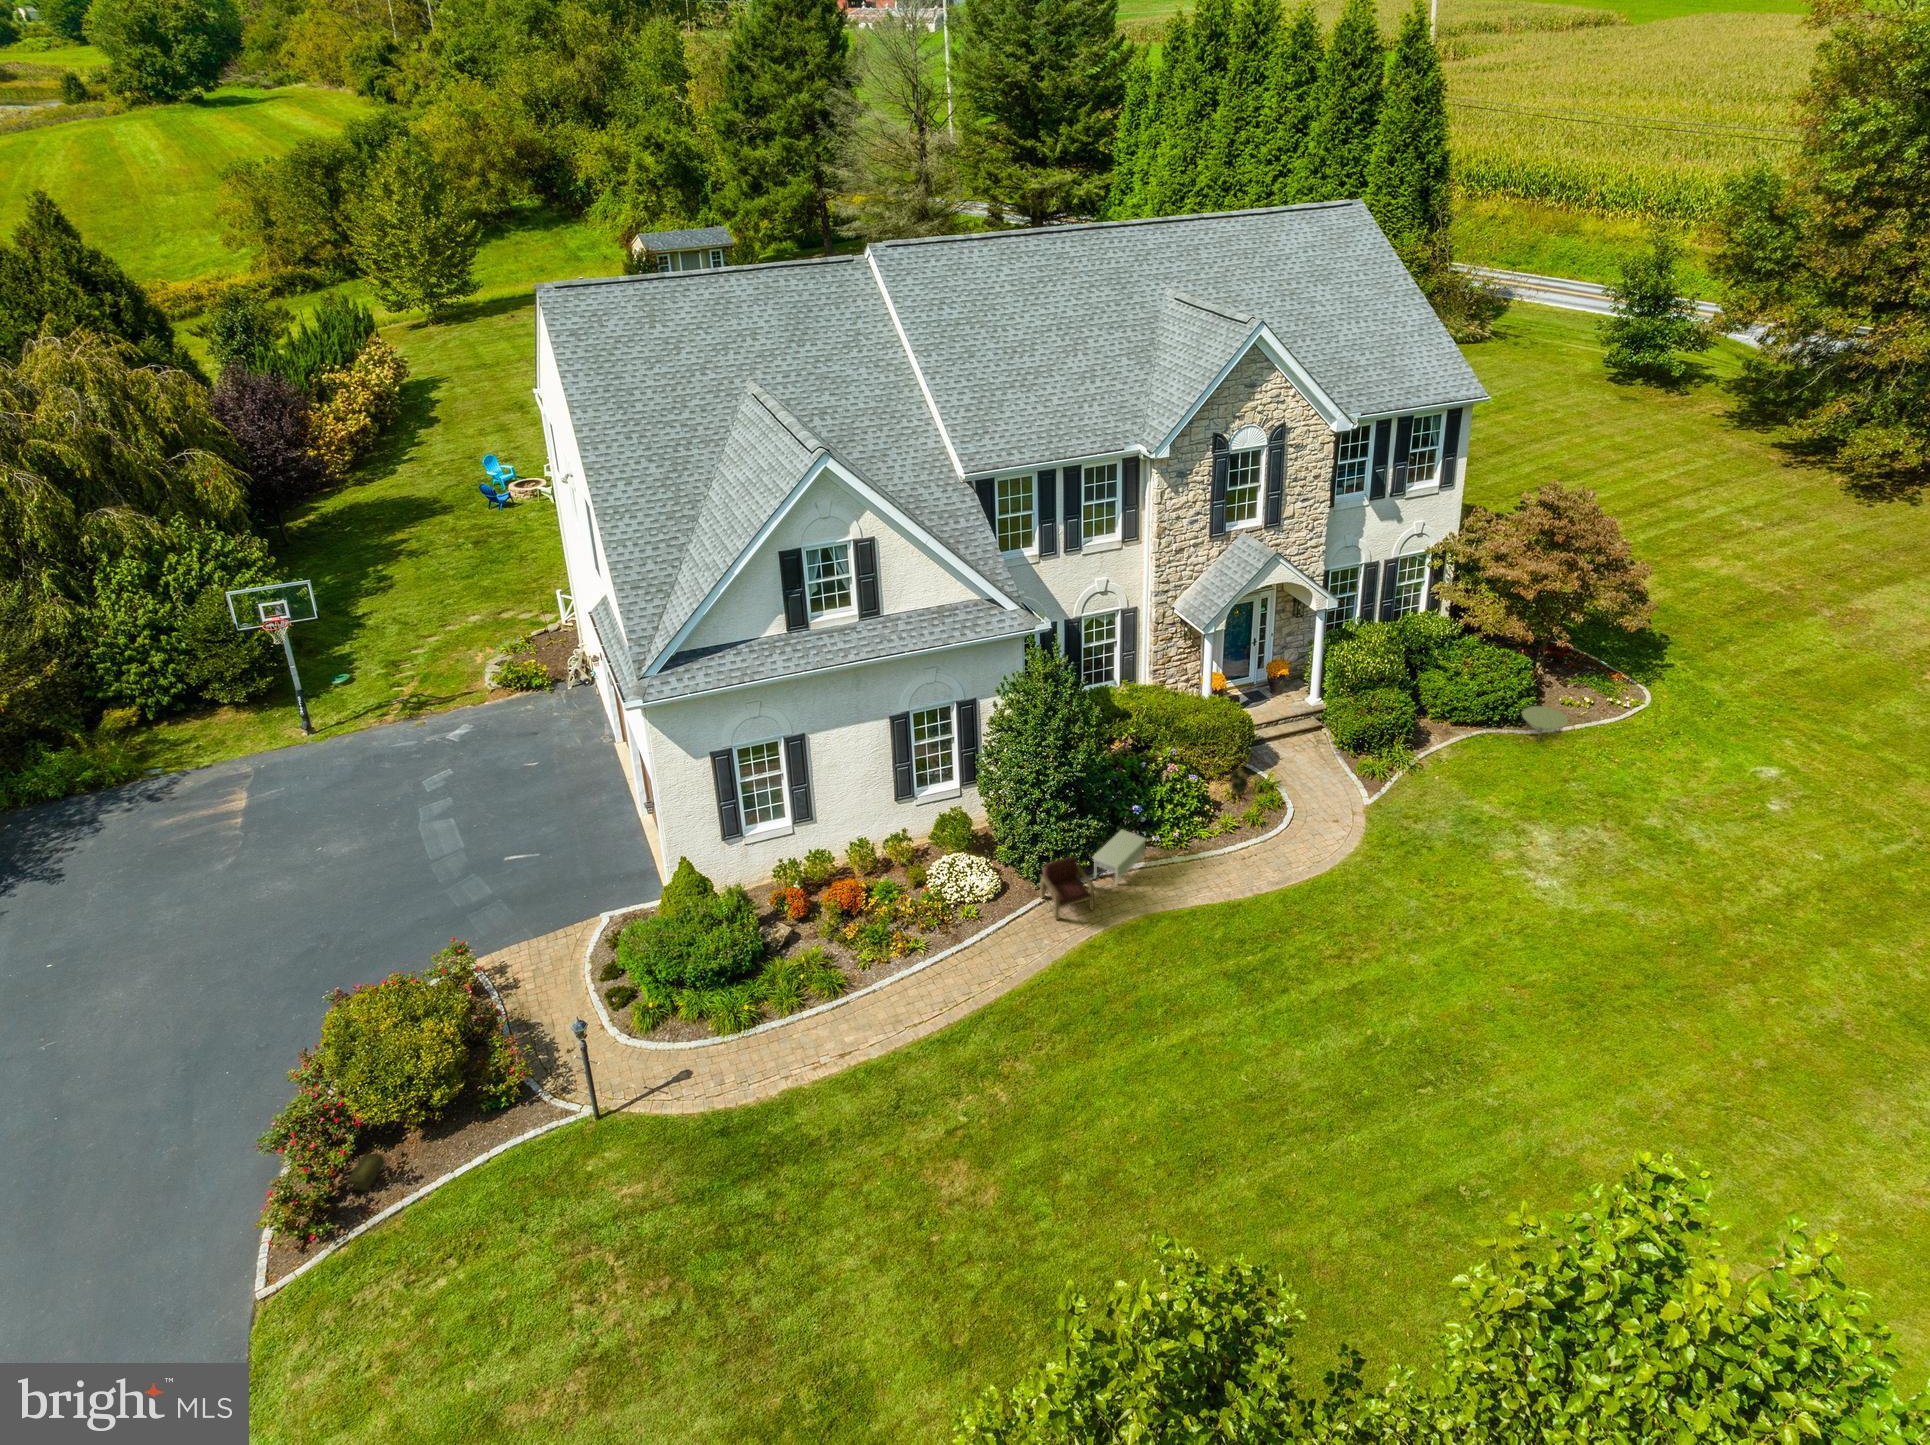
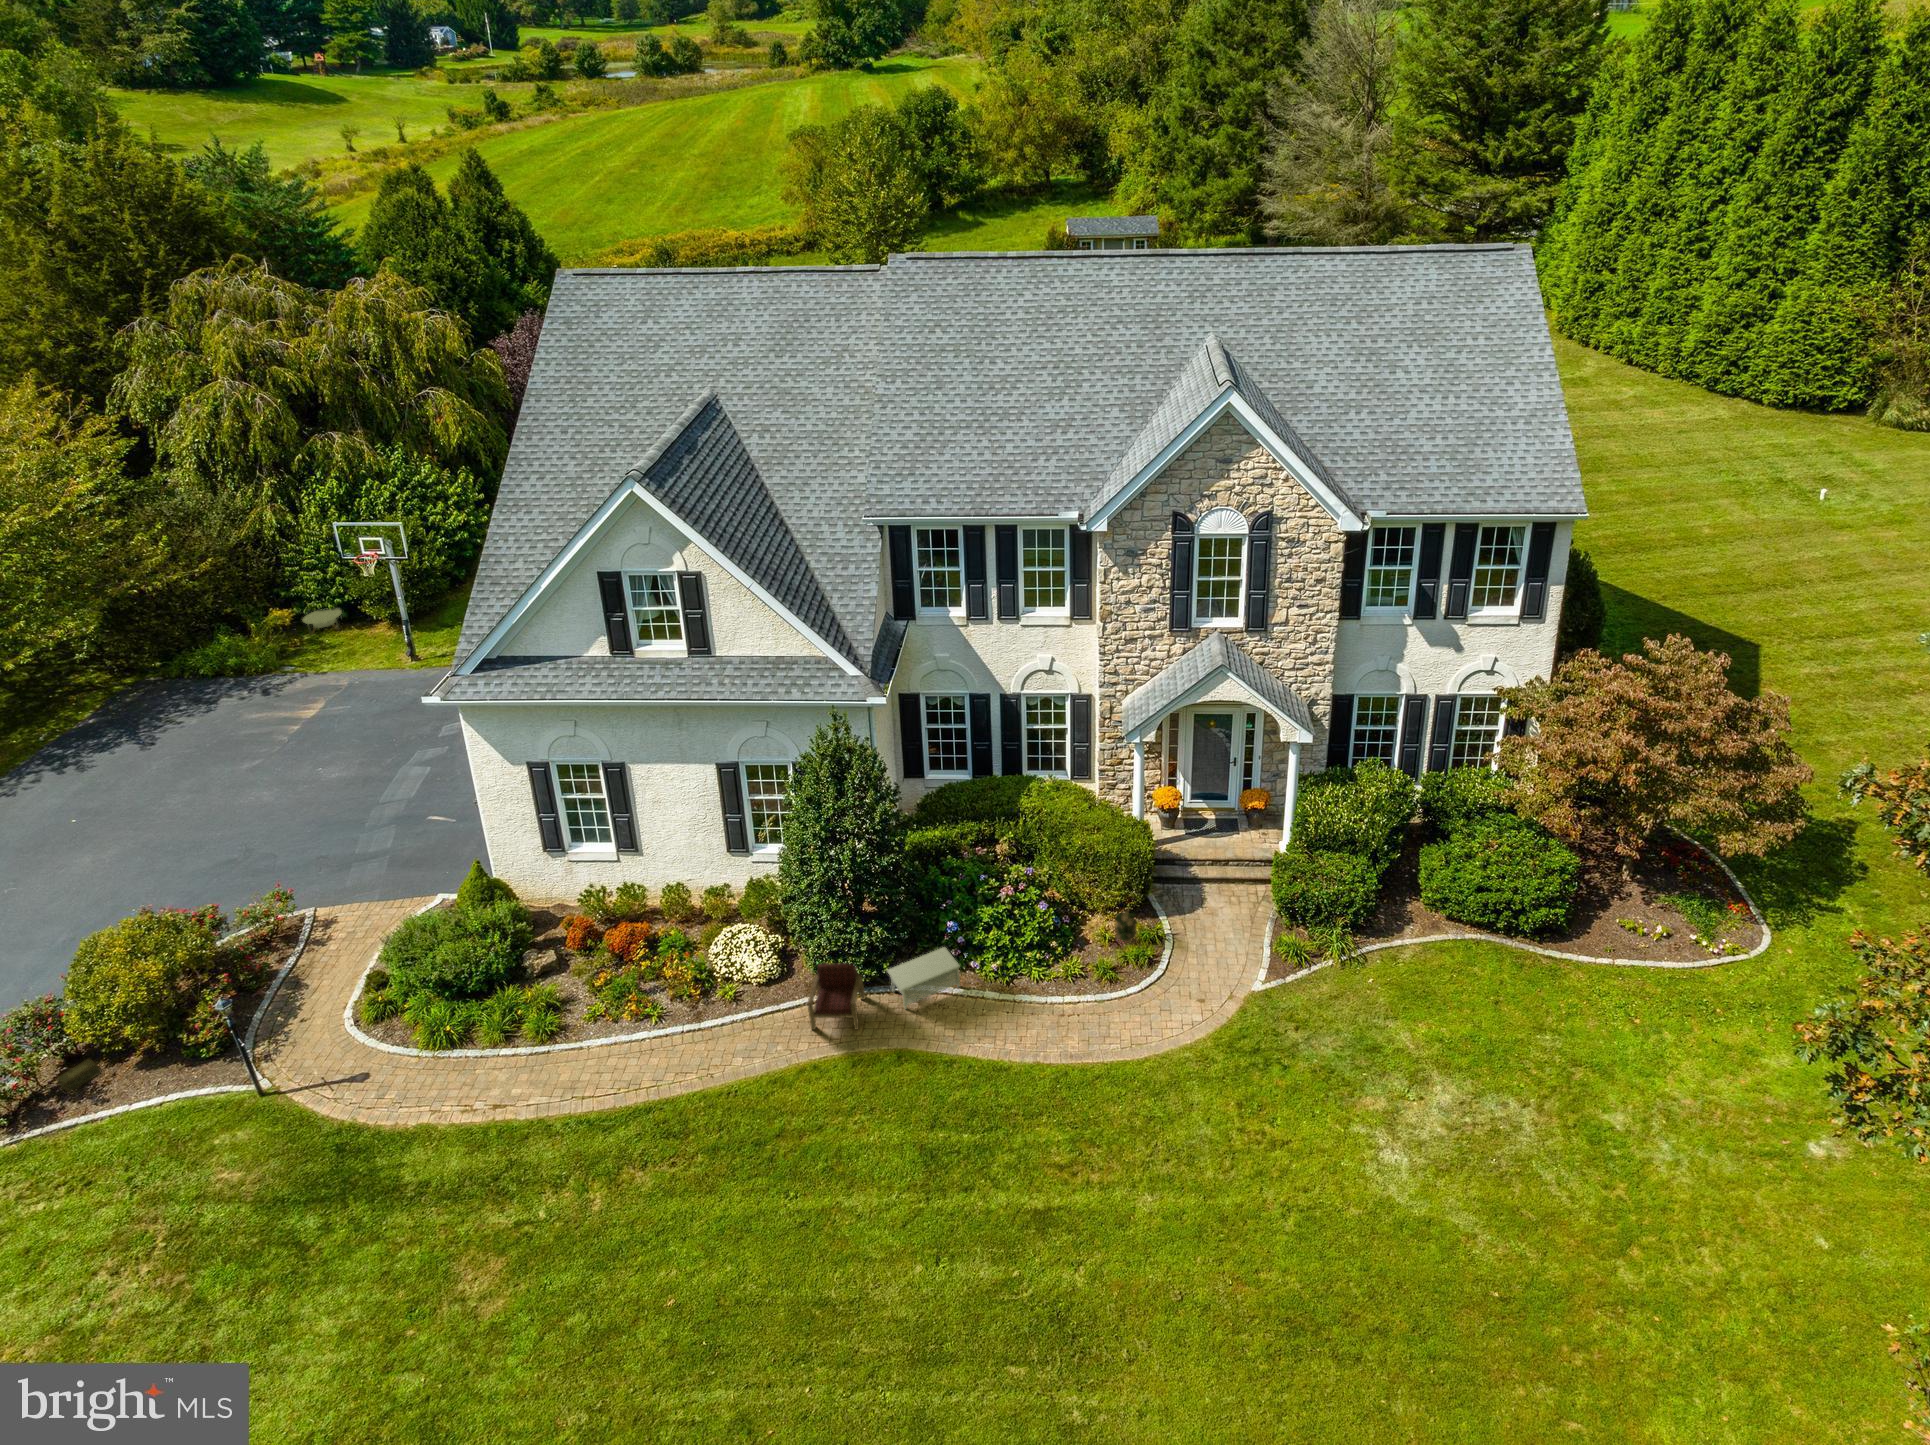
round table: present [1522,706,1568,741] -> present [303,608,342,634]

